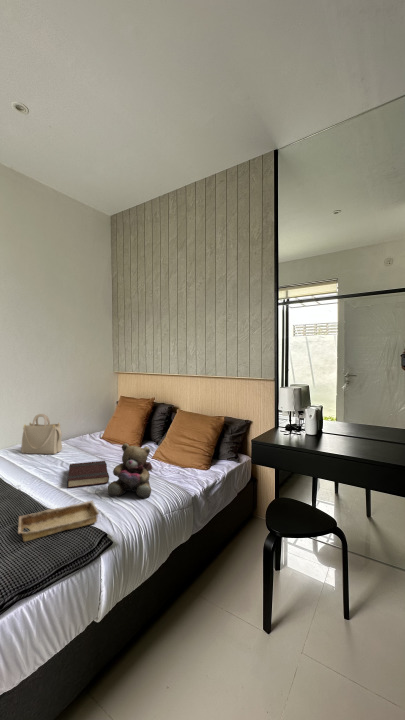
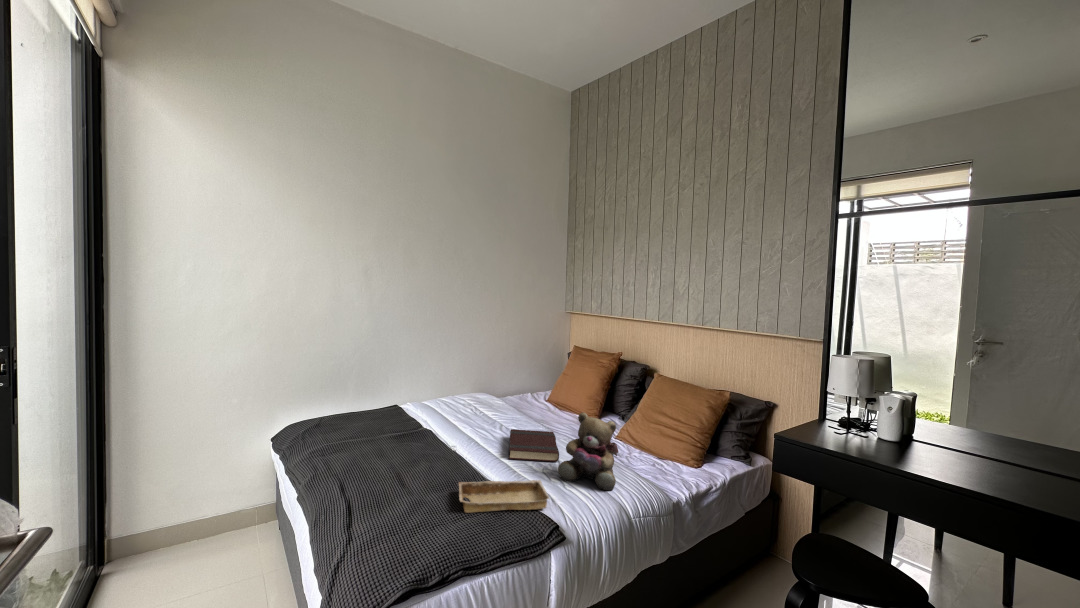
handbag: present [21,414,62,454] -> none [454,361,500,413]

